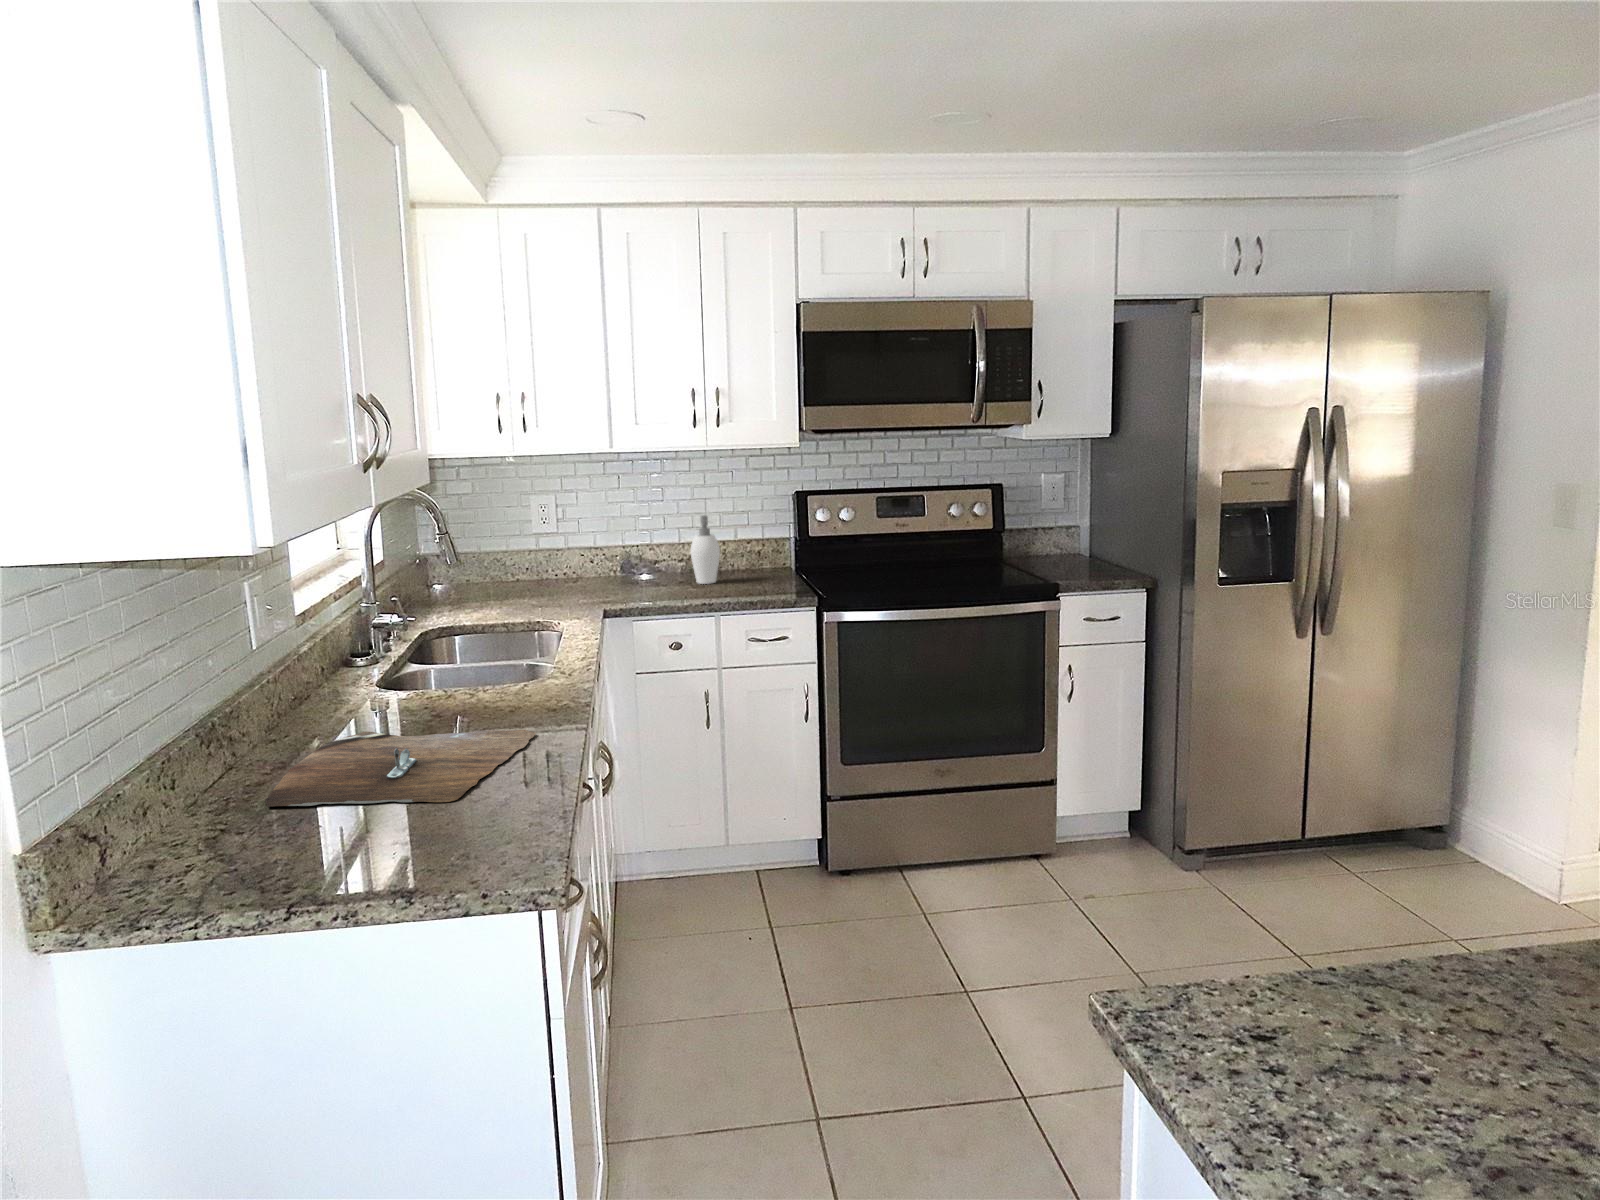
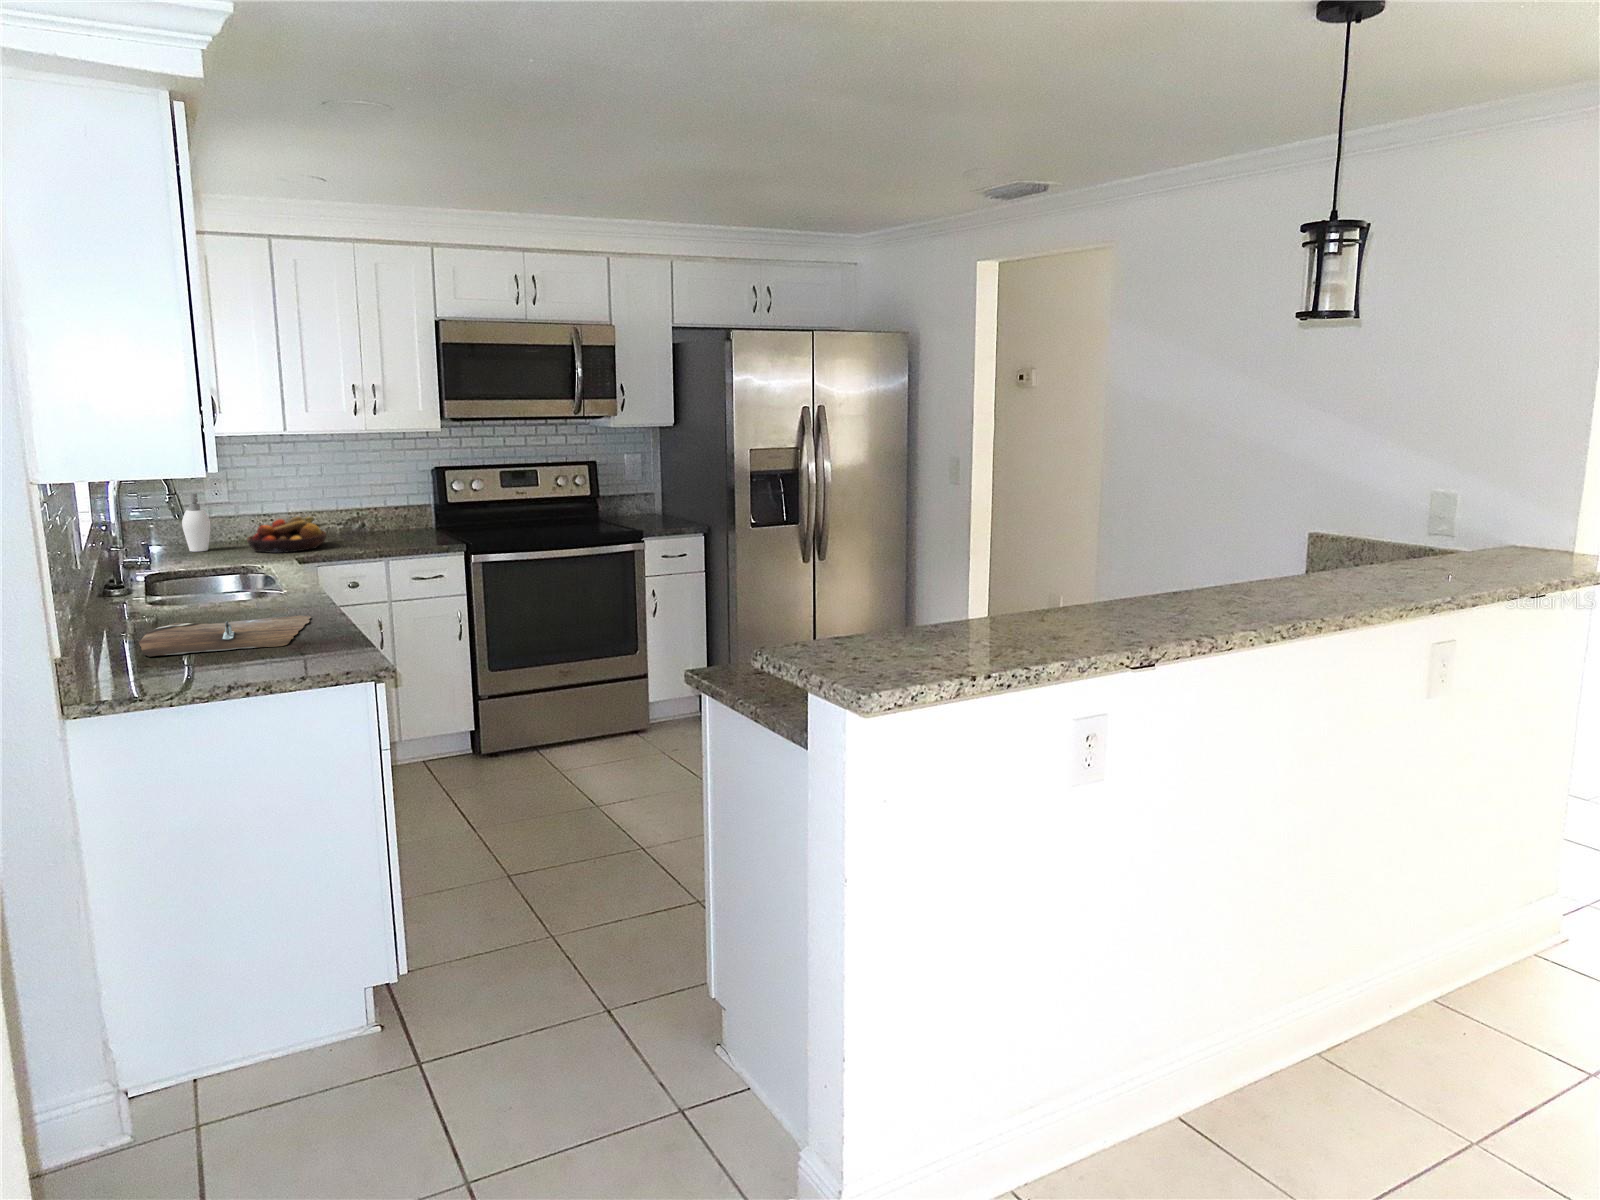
soap dispenser: present [691,515,720,584] -> present [182,493,210,552]
fruit bowl: none [565,552,656,600] -> present [247,516,326,553]

